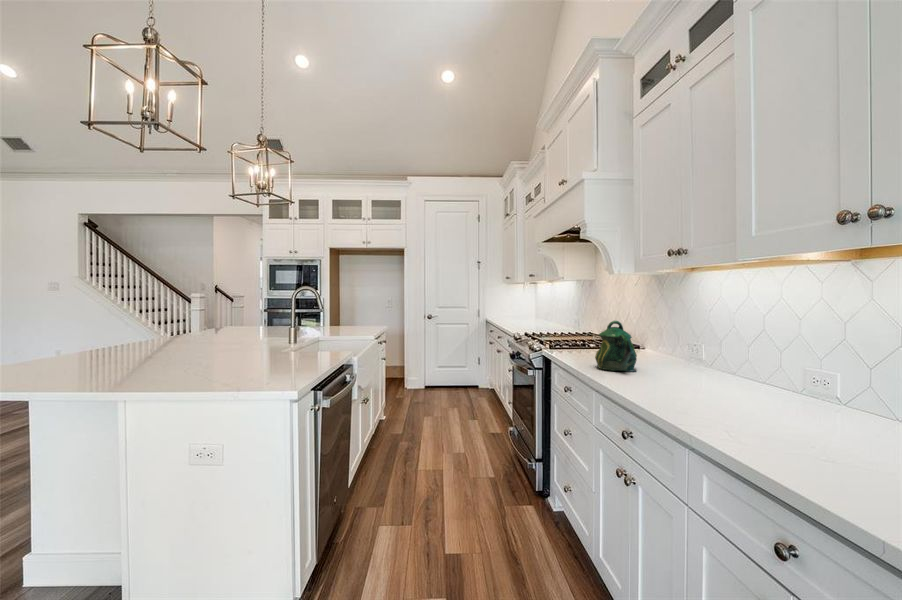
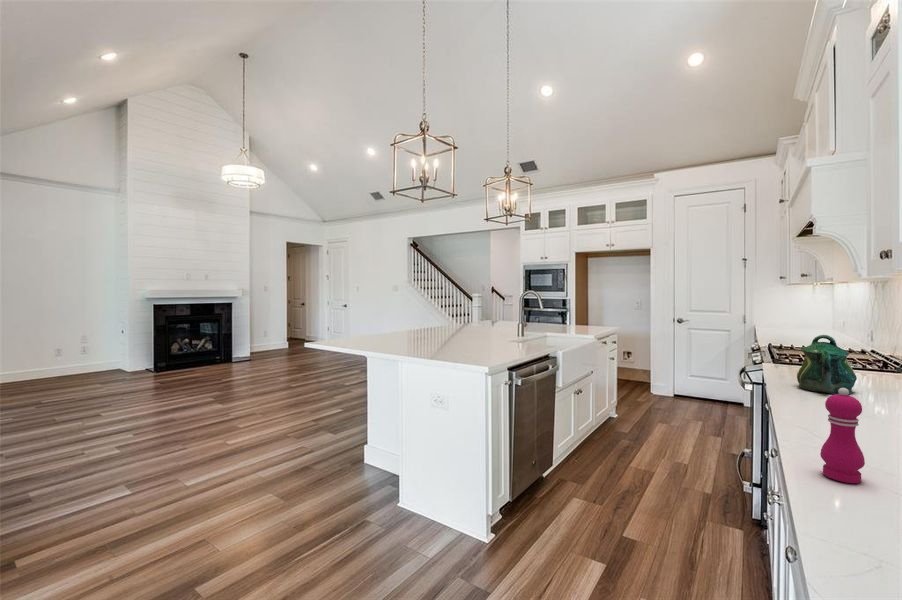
pepper mill: none [762,368,804,465] -> present [820,388,865,483]

